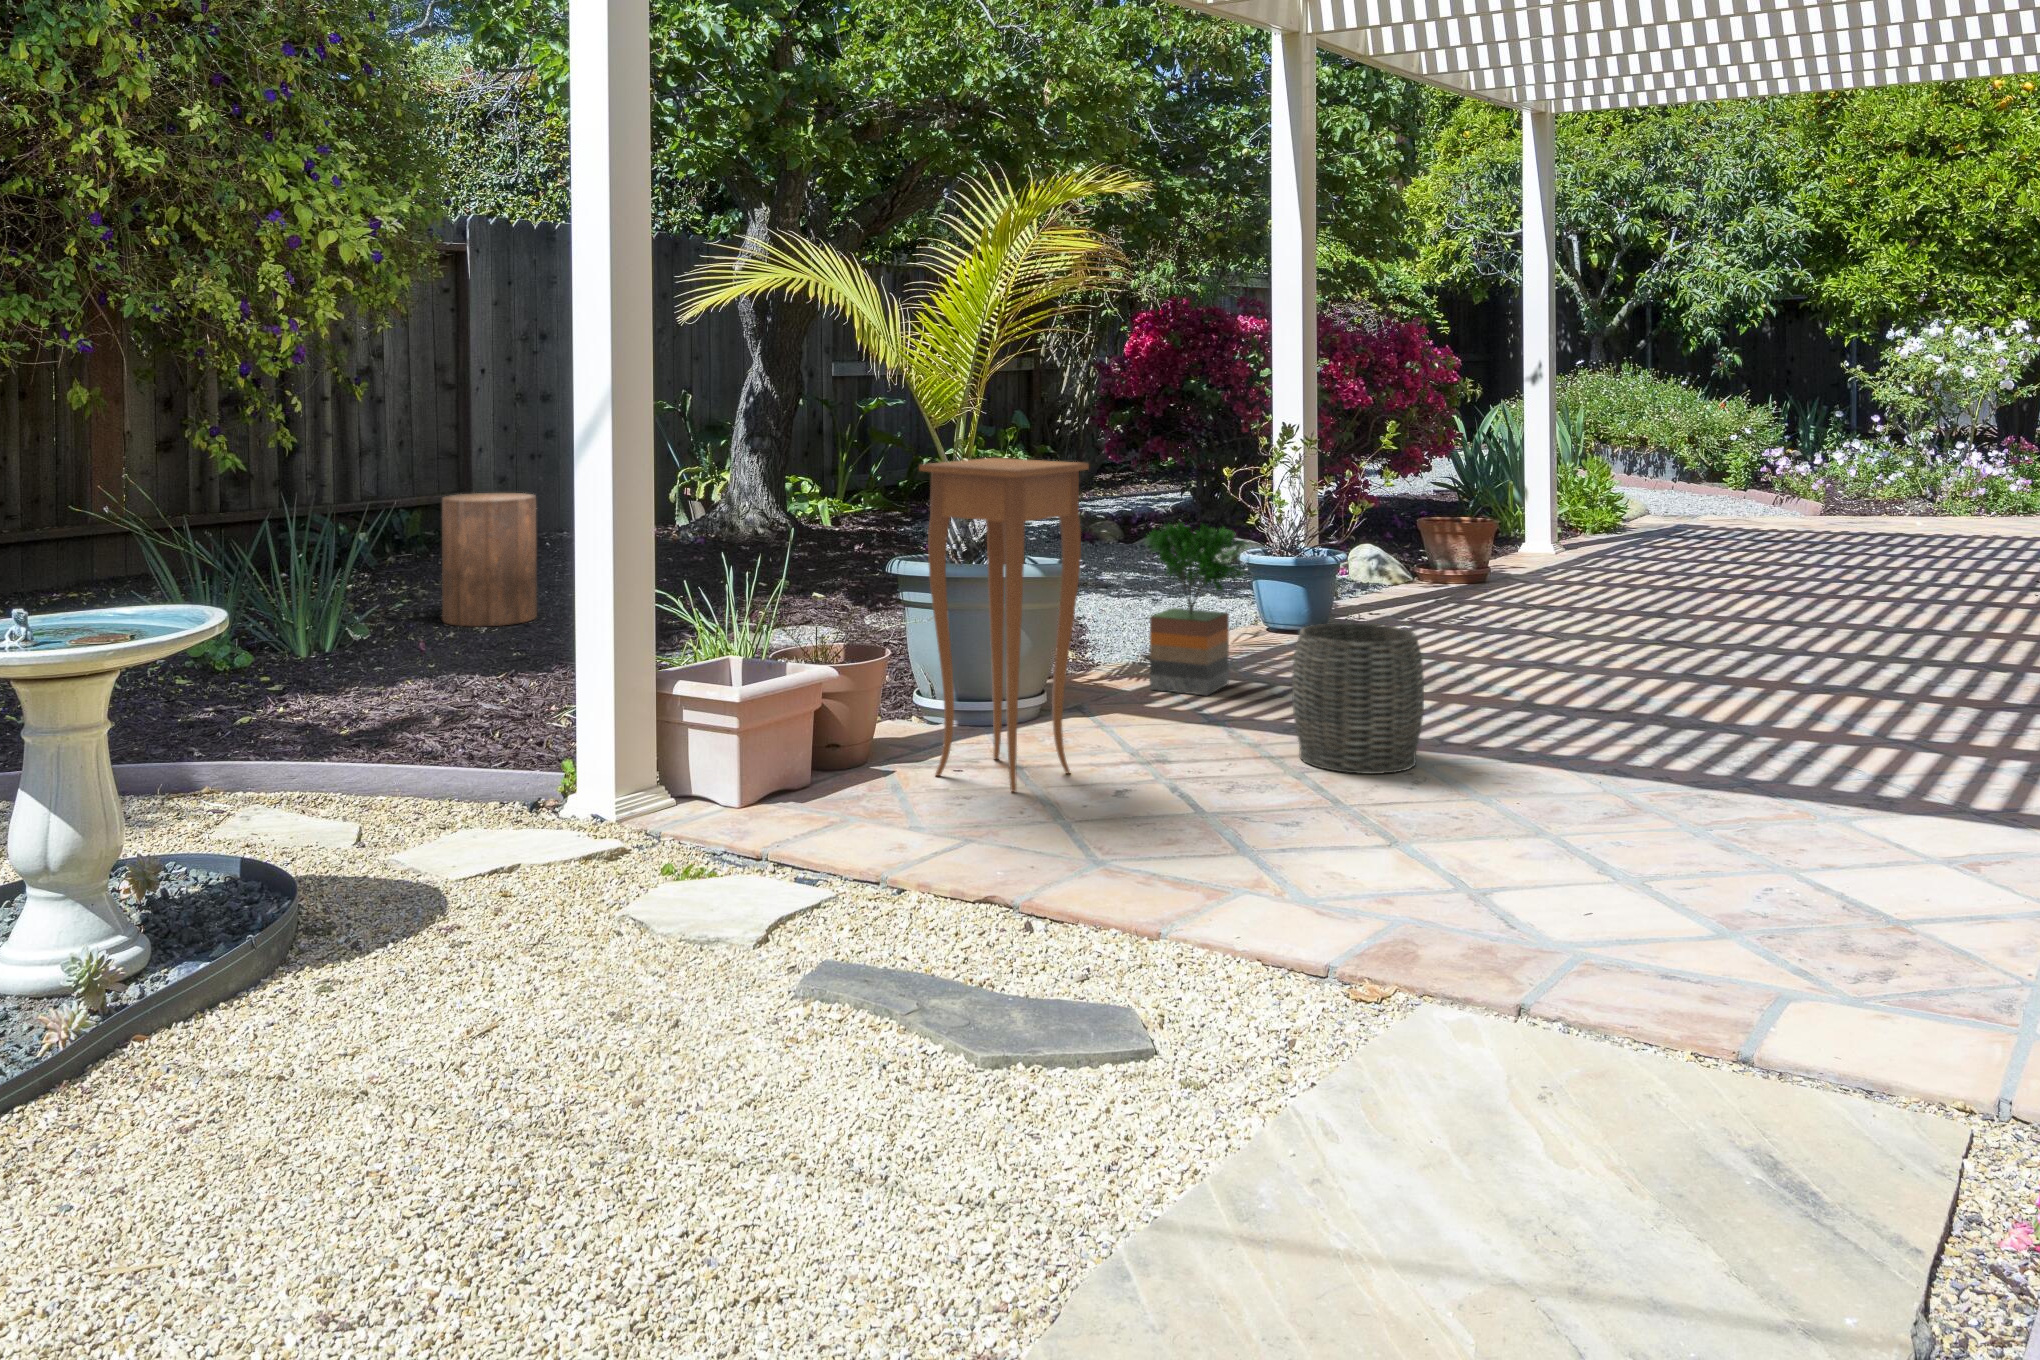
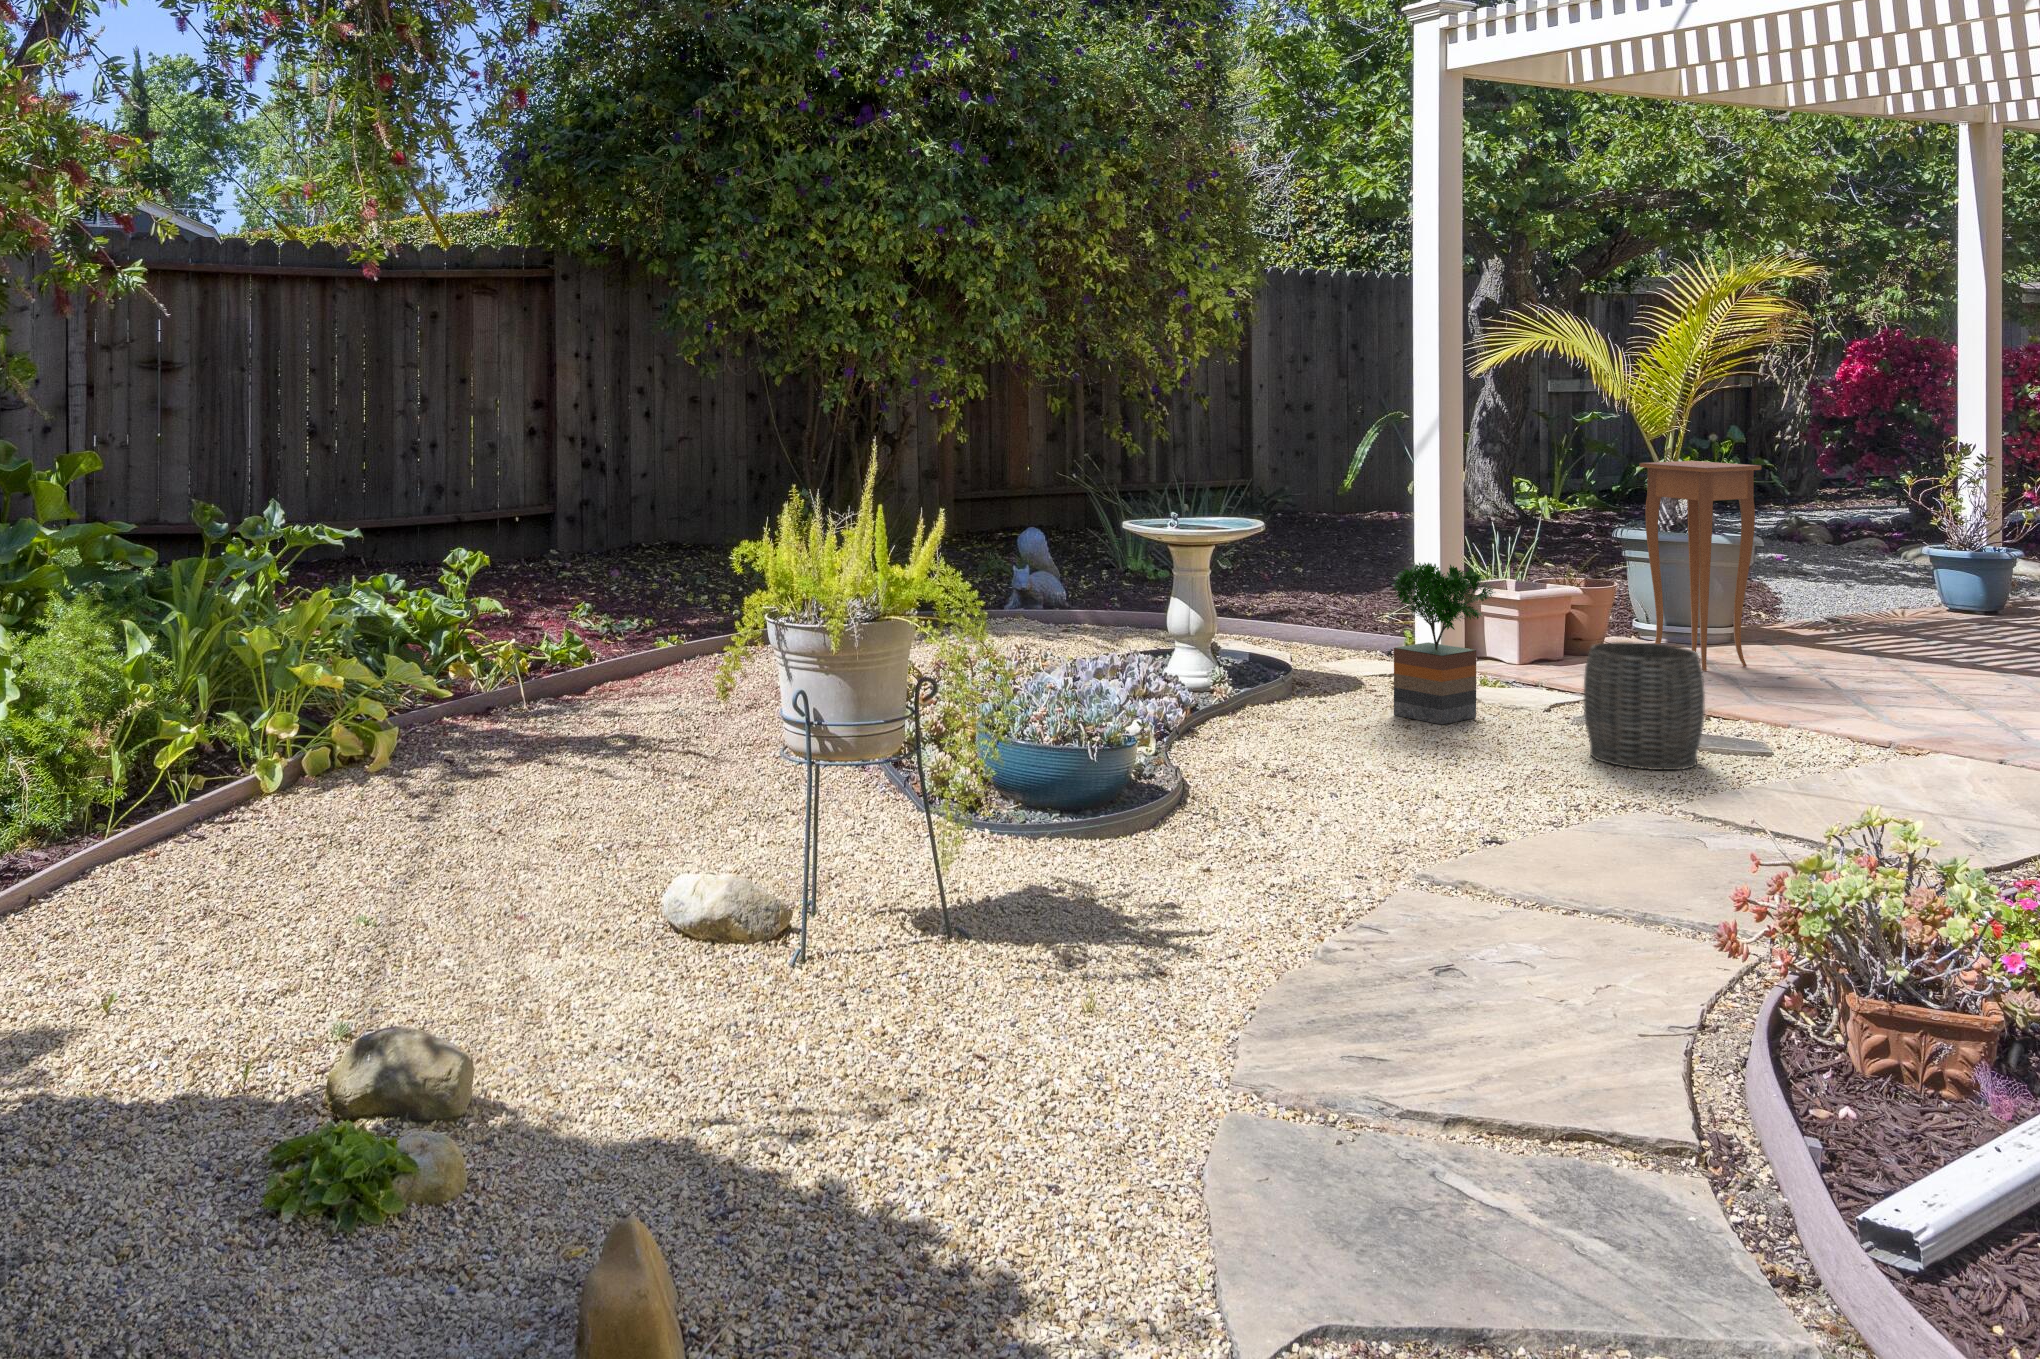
stool: present [442,493,537,626] -> none [1273,480,1340,571]
potted tree: present [1147,523,1248,696] -> present [1393,563,1495,724]
woven basket: present [1292,623,1424,774] -> present [1584,642,1705,770]

